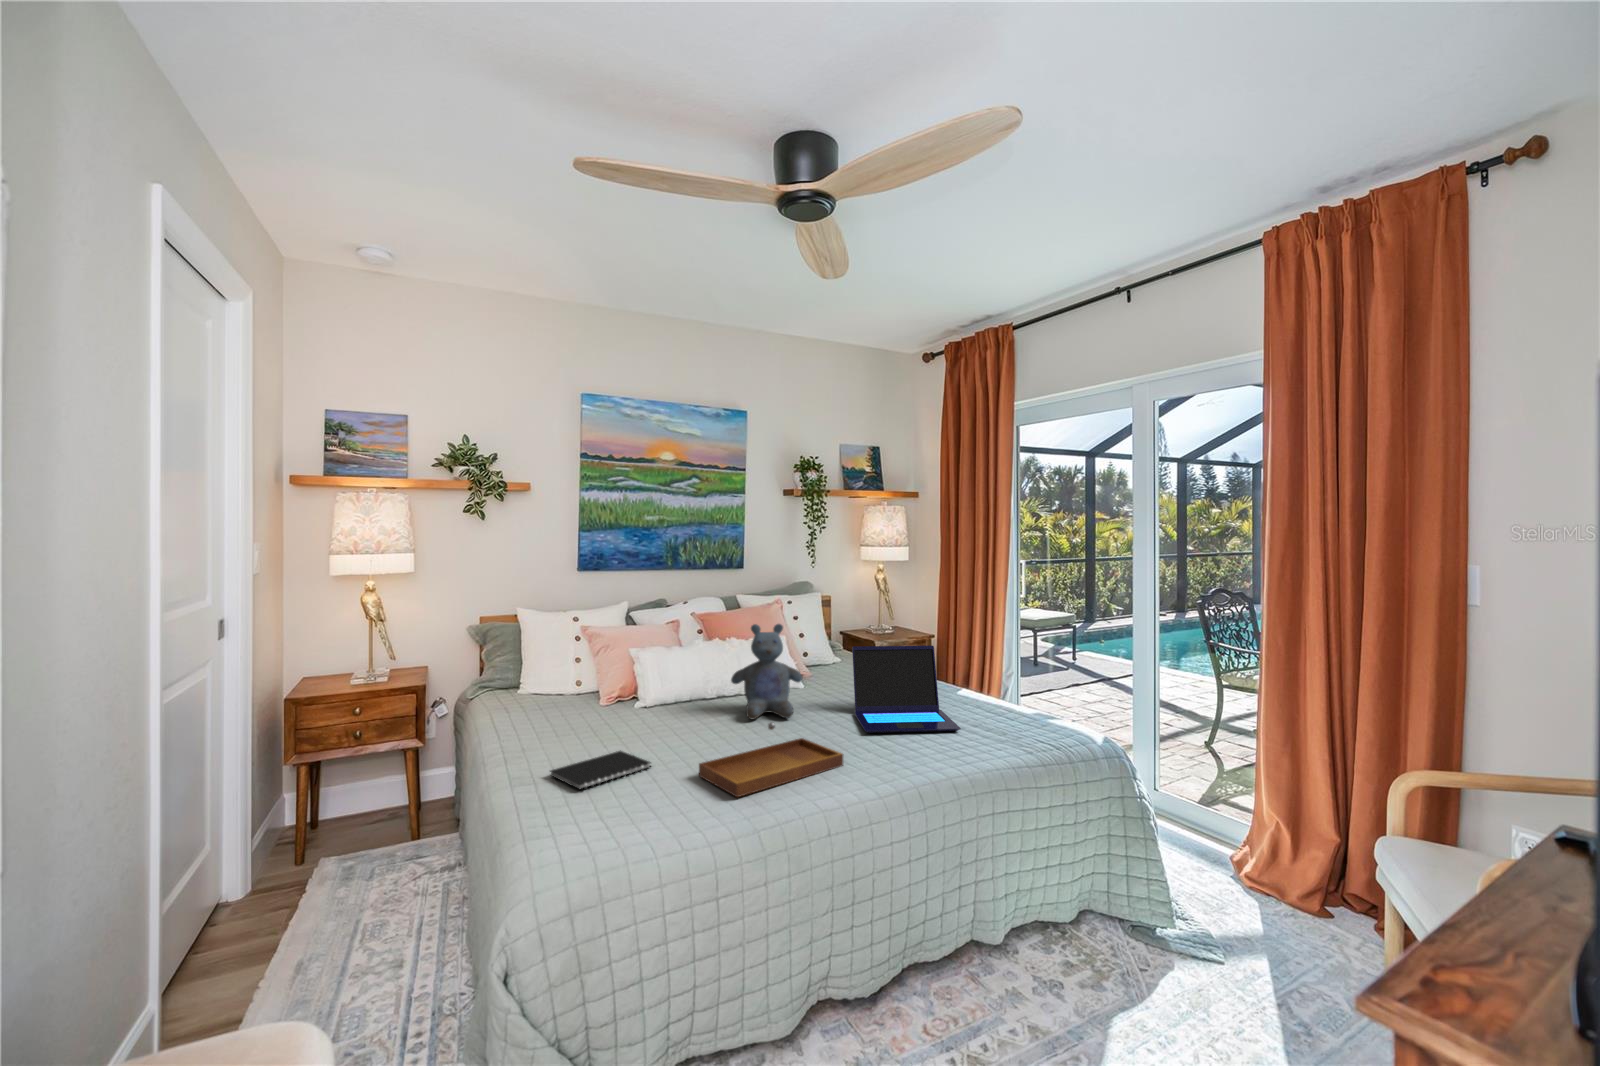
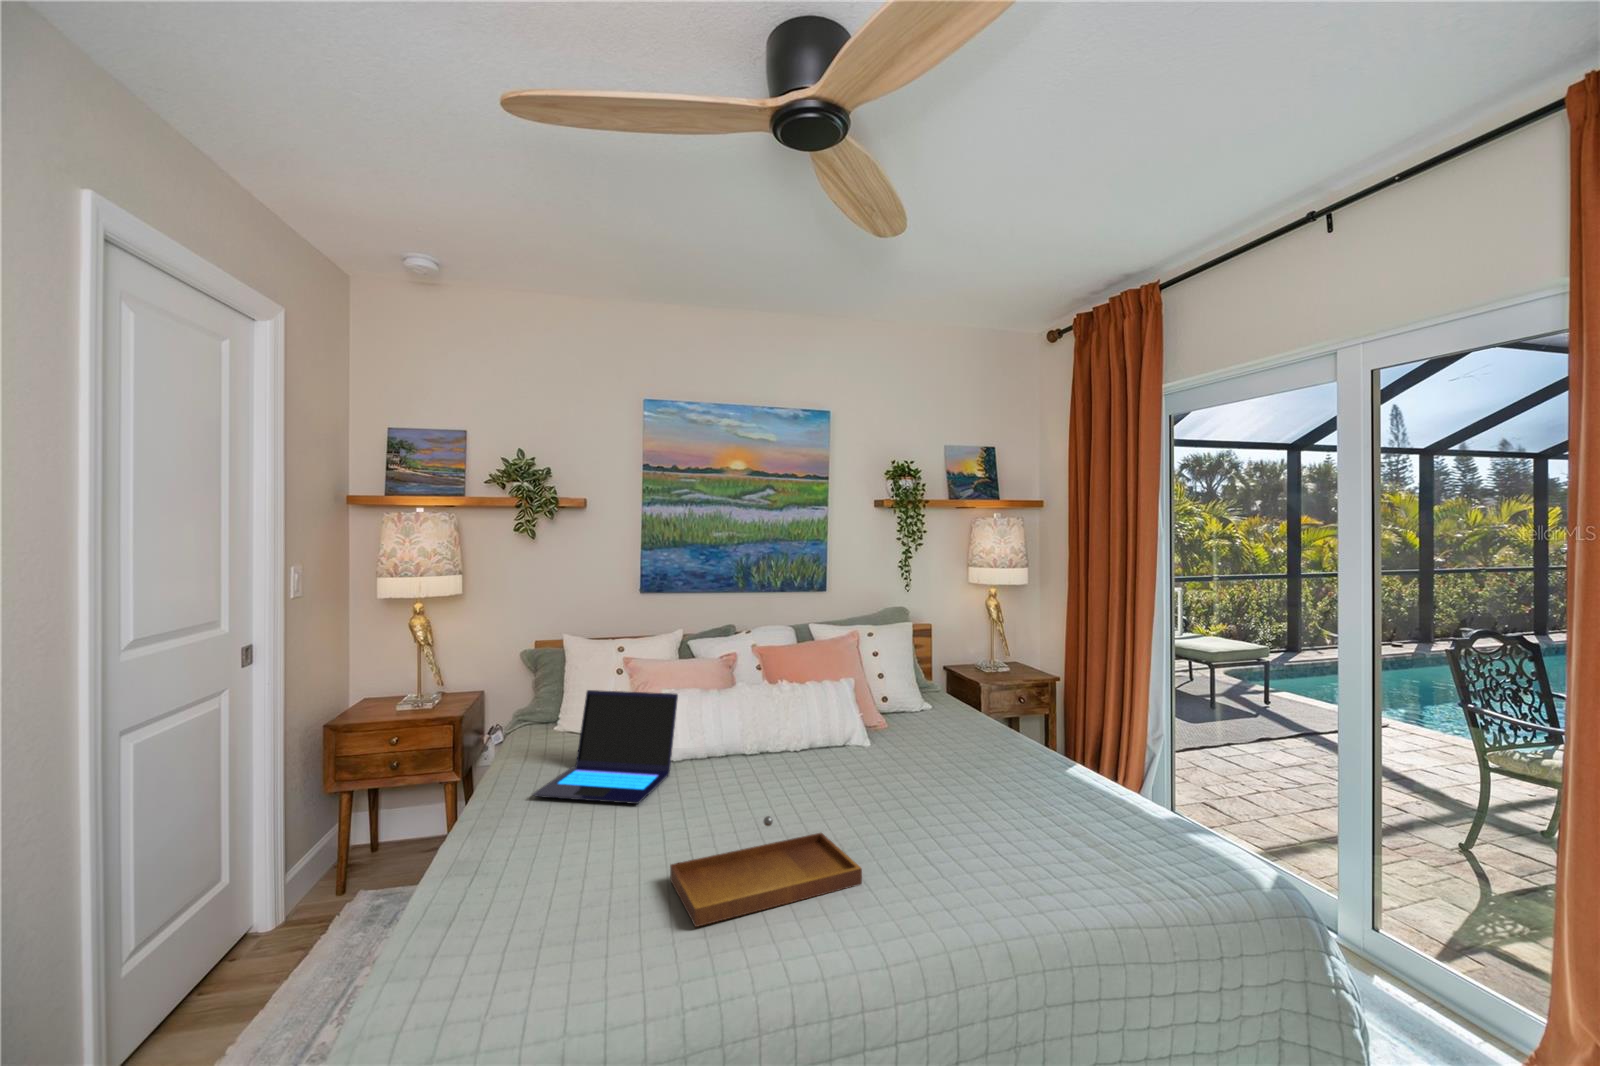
stuffed bear: present [731,624,802,719] -> none [764,671,852,794]
laptop: present [852,646,961,733] -> present [533,690,678,804]
notebook: present [550,751,650,789] -> none [505,828,625,886]

